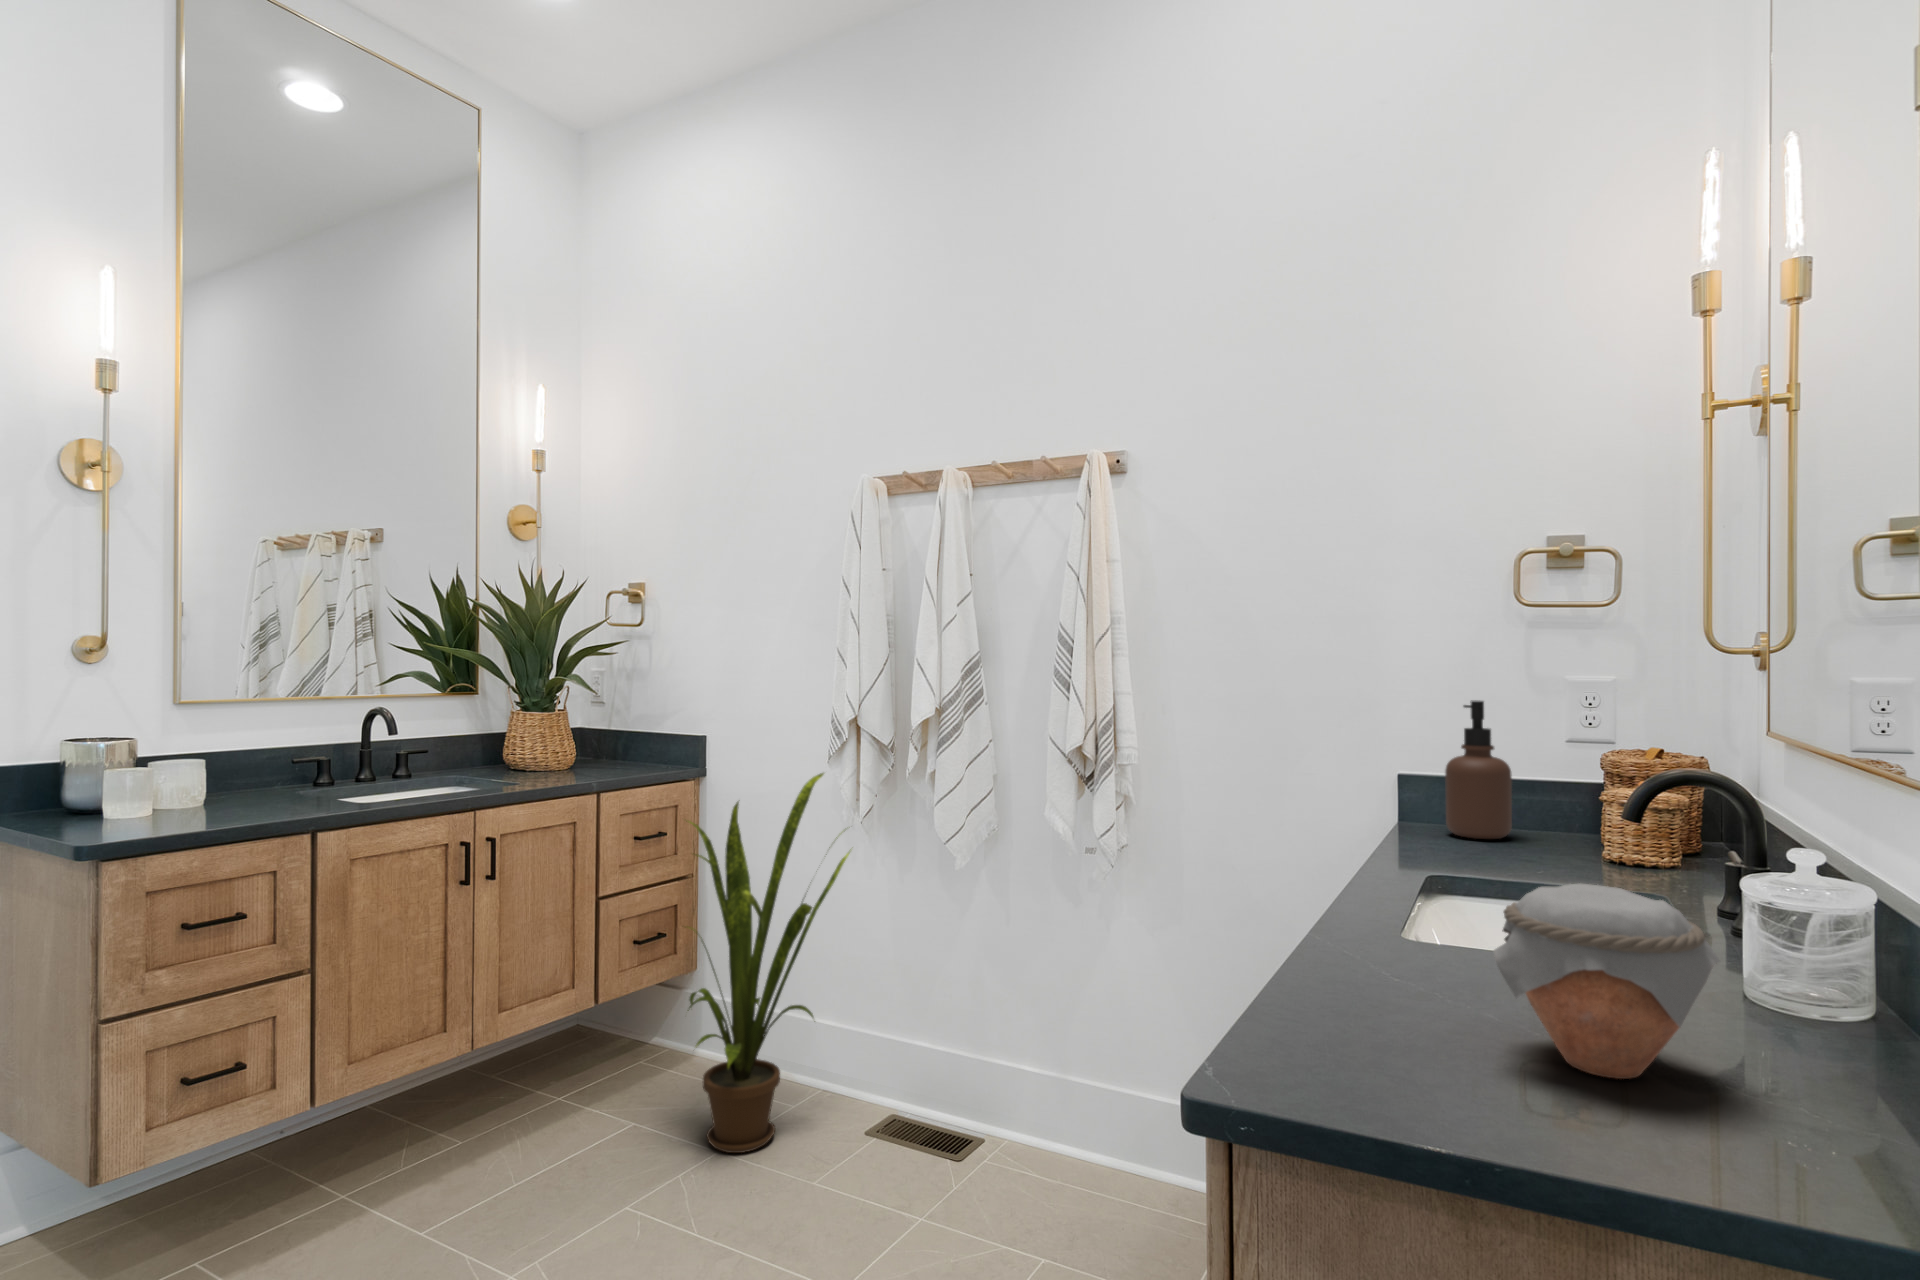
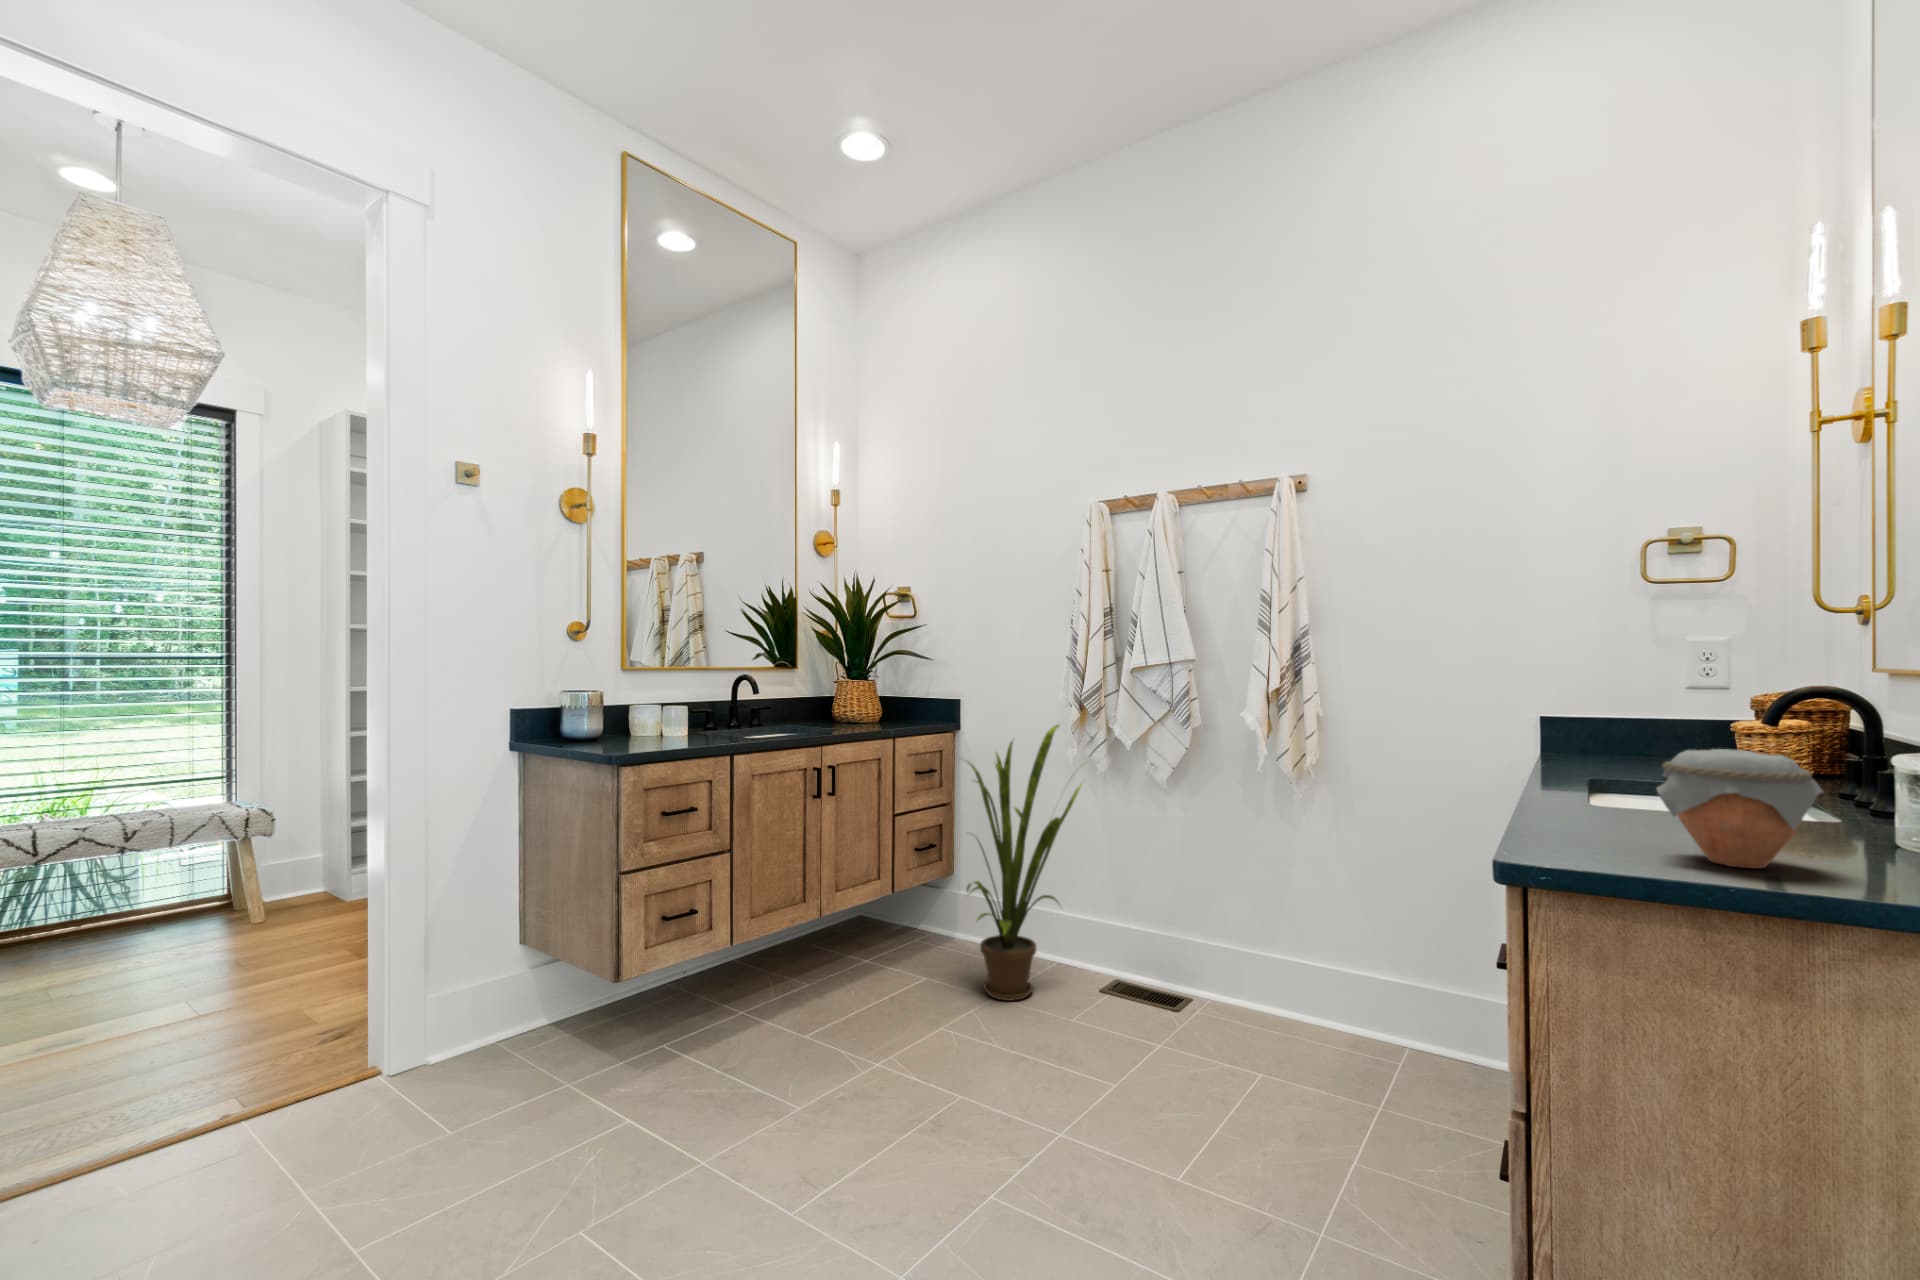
soap dispenser: present [1445,700,1512,839] -> none [1585,658,1643,766]

